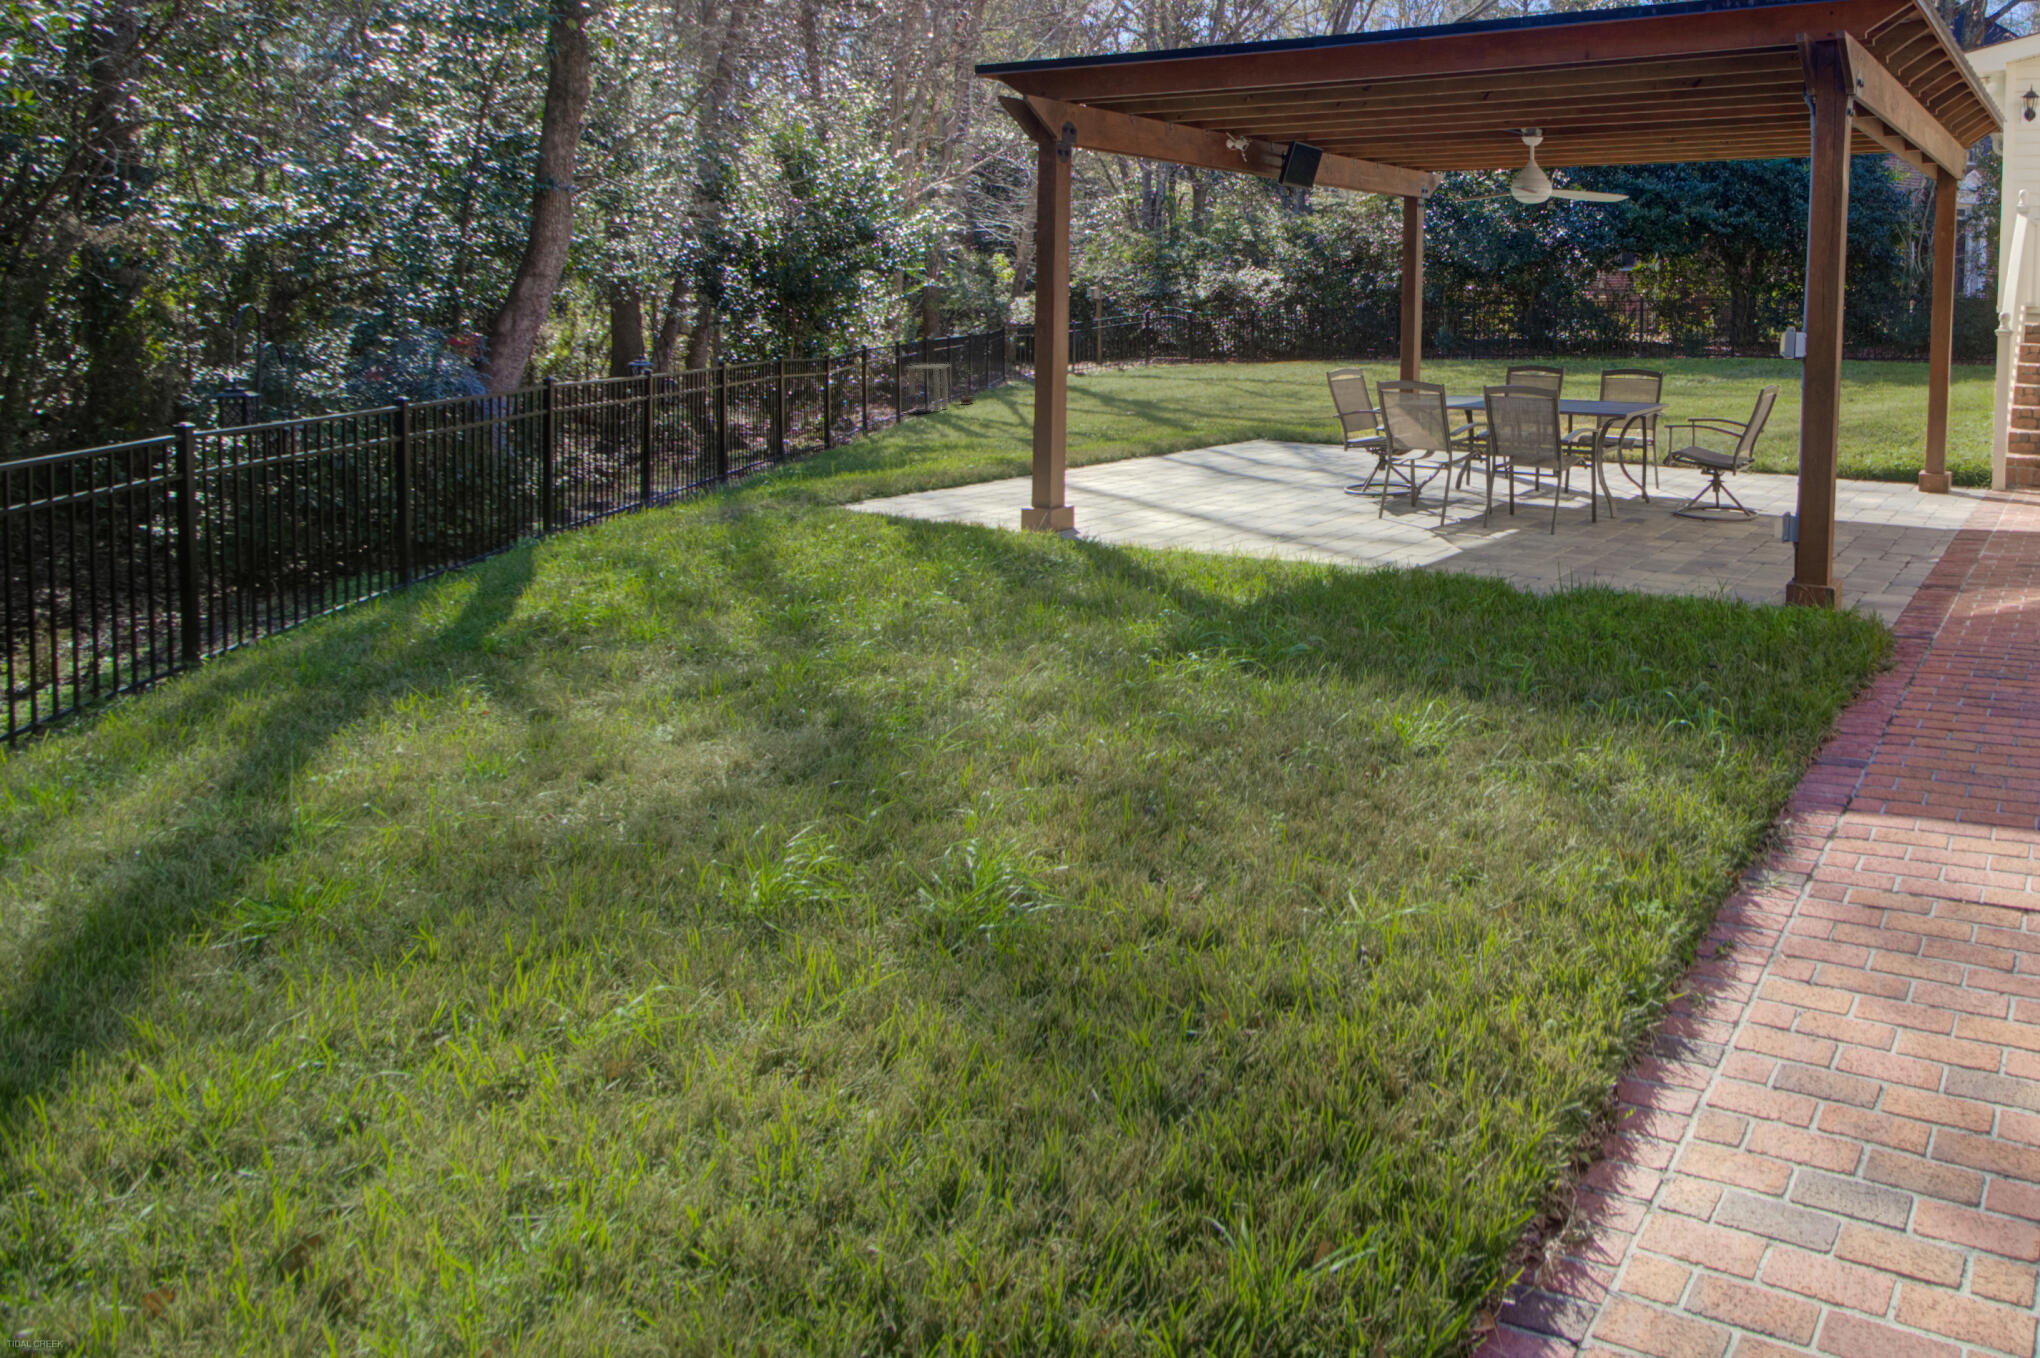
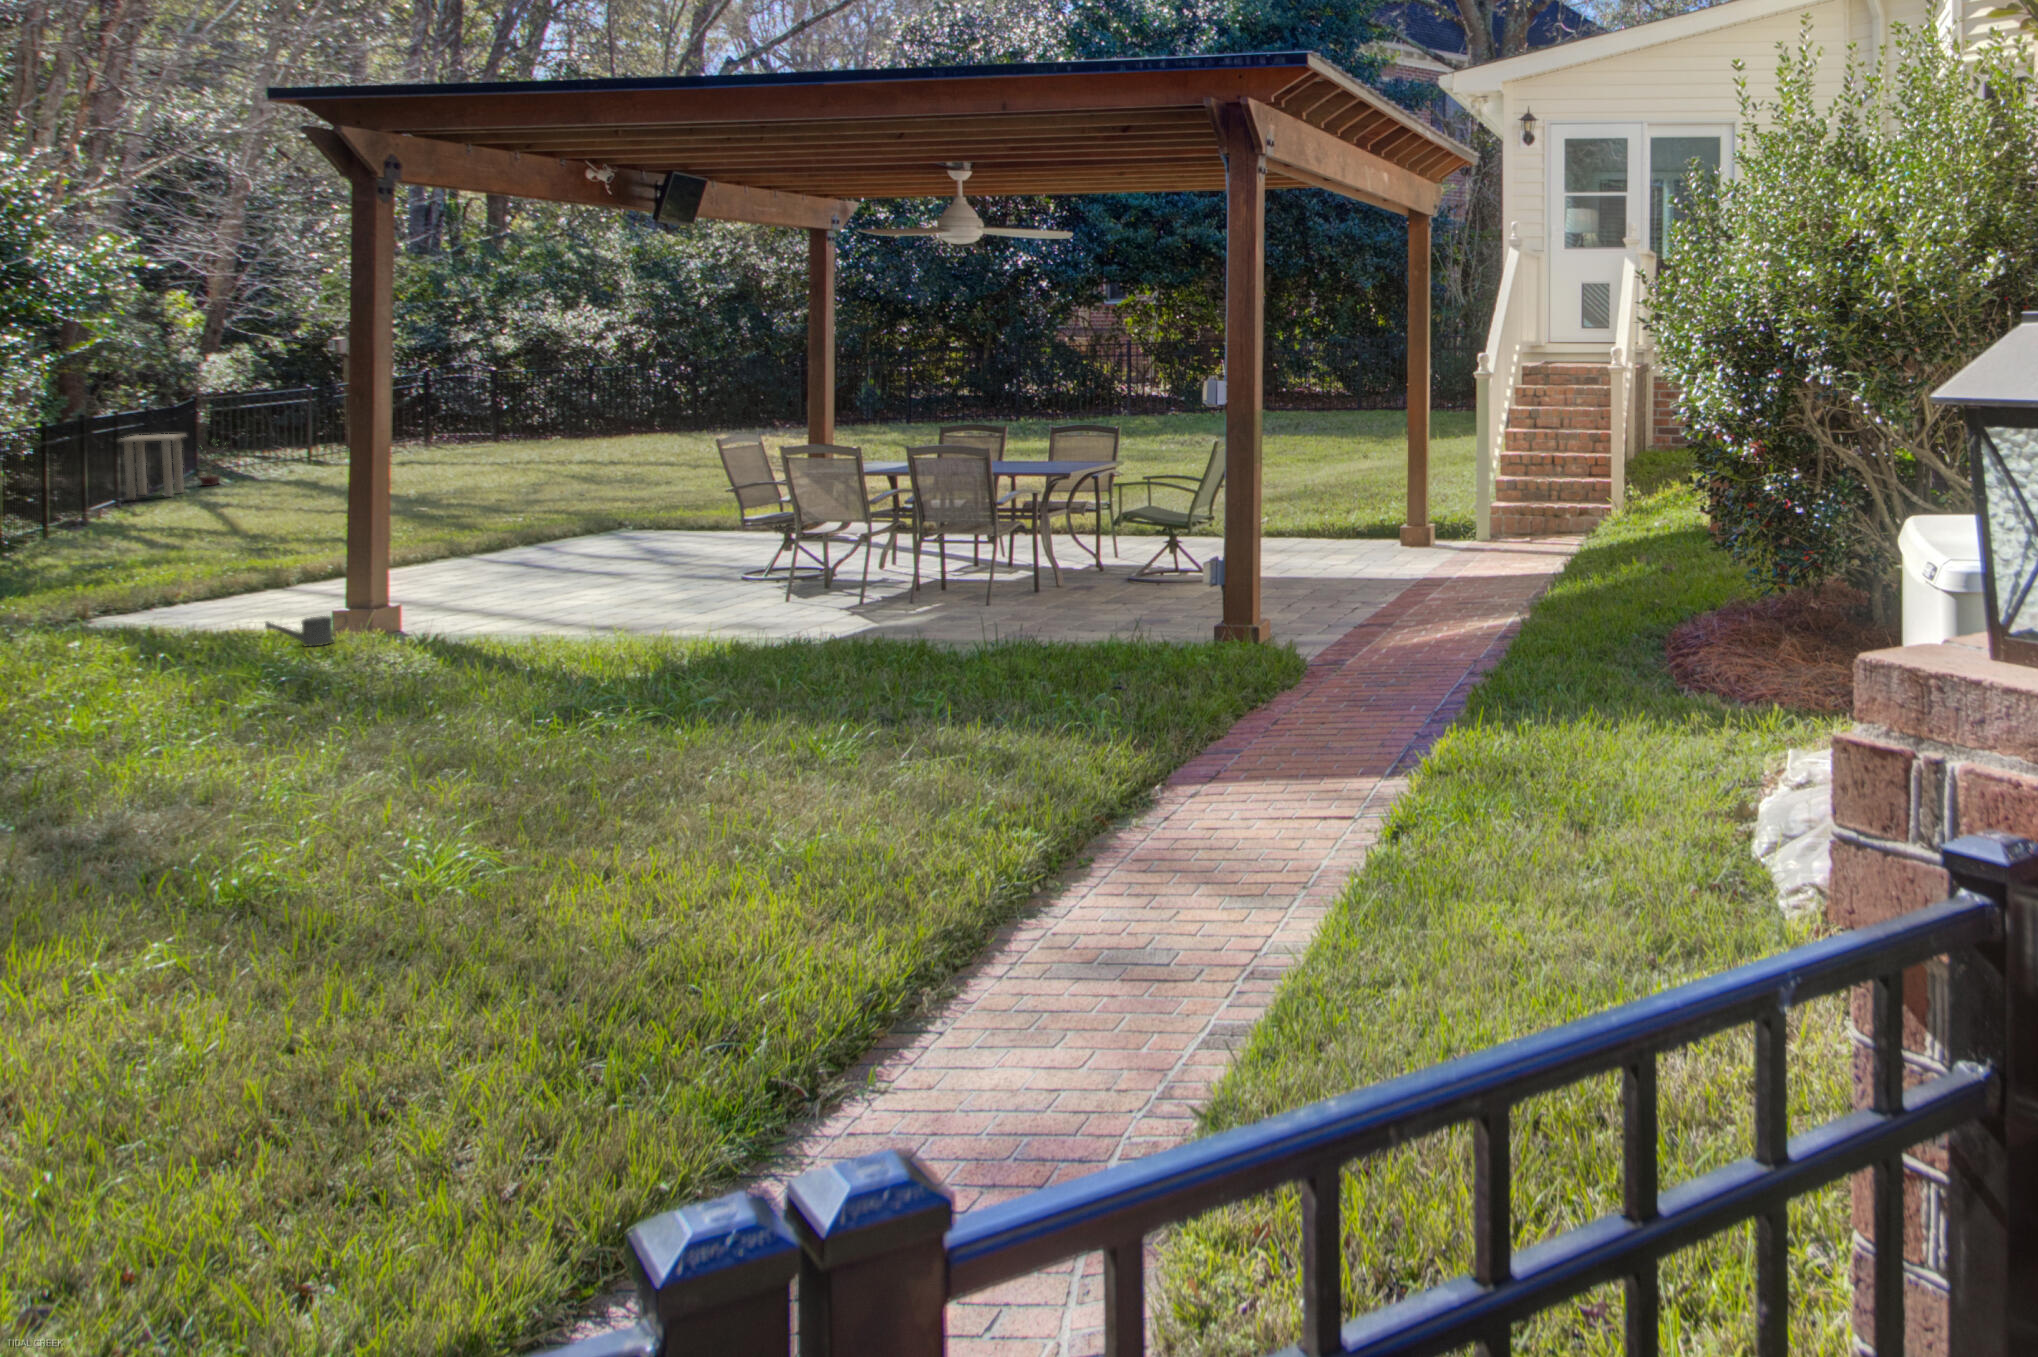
watering can: none [972,510,1034,536] -> present [265,616,347,646]

